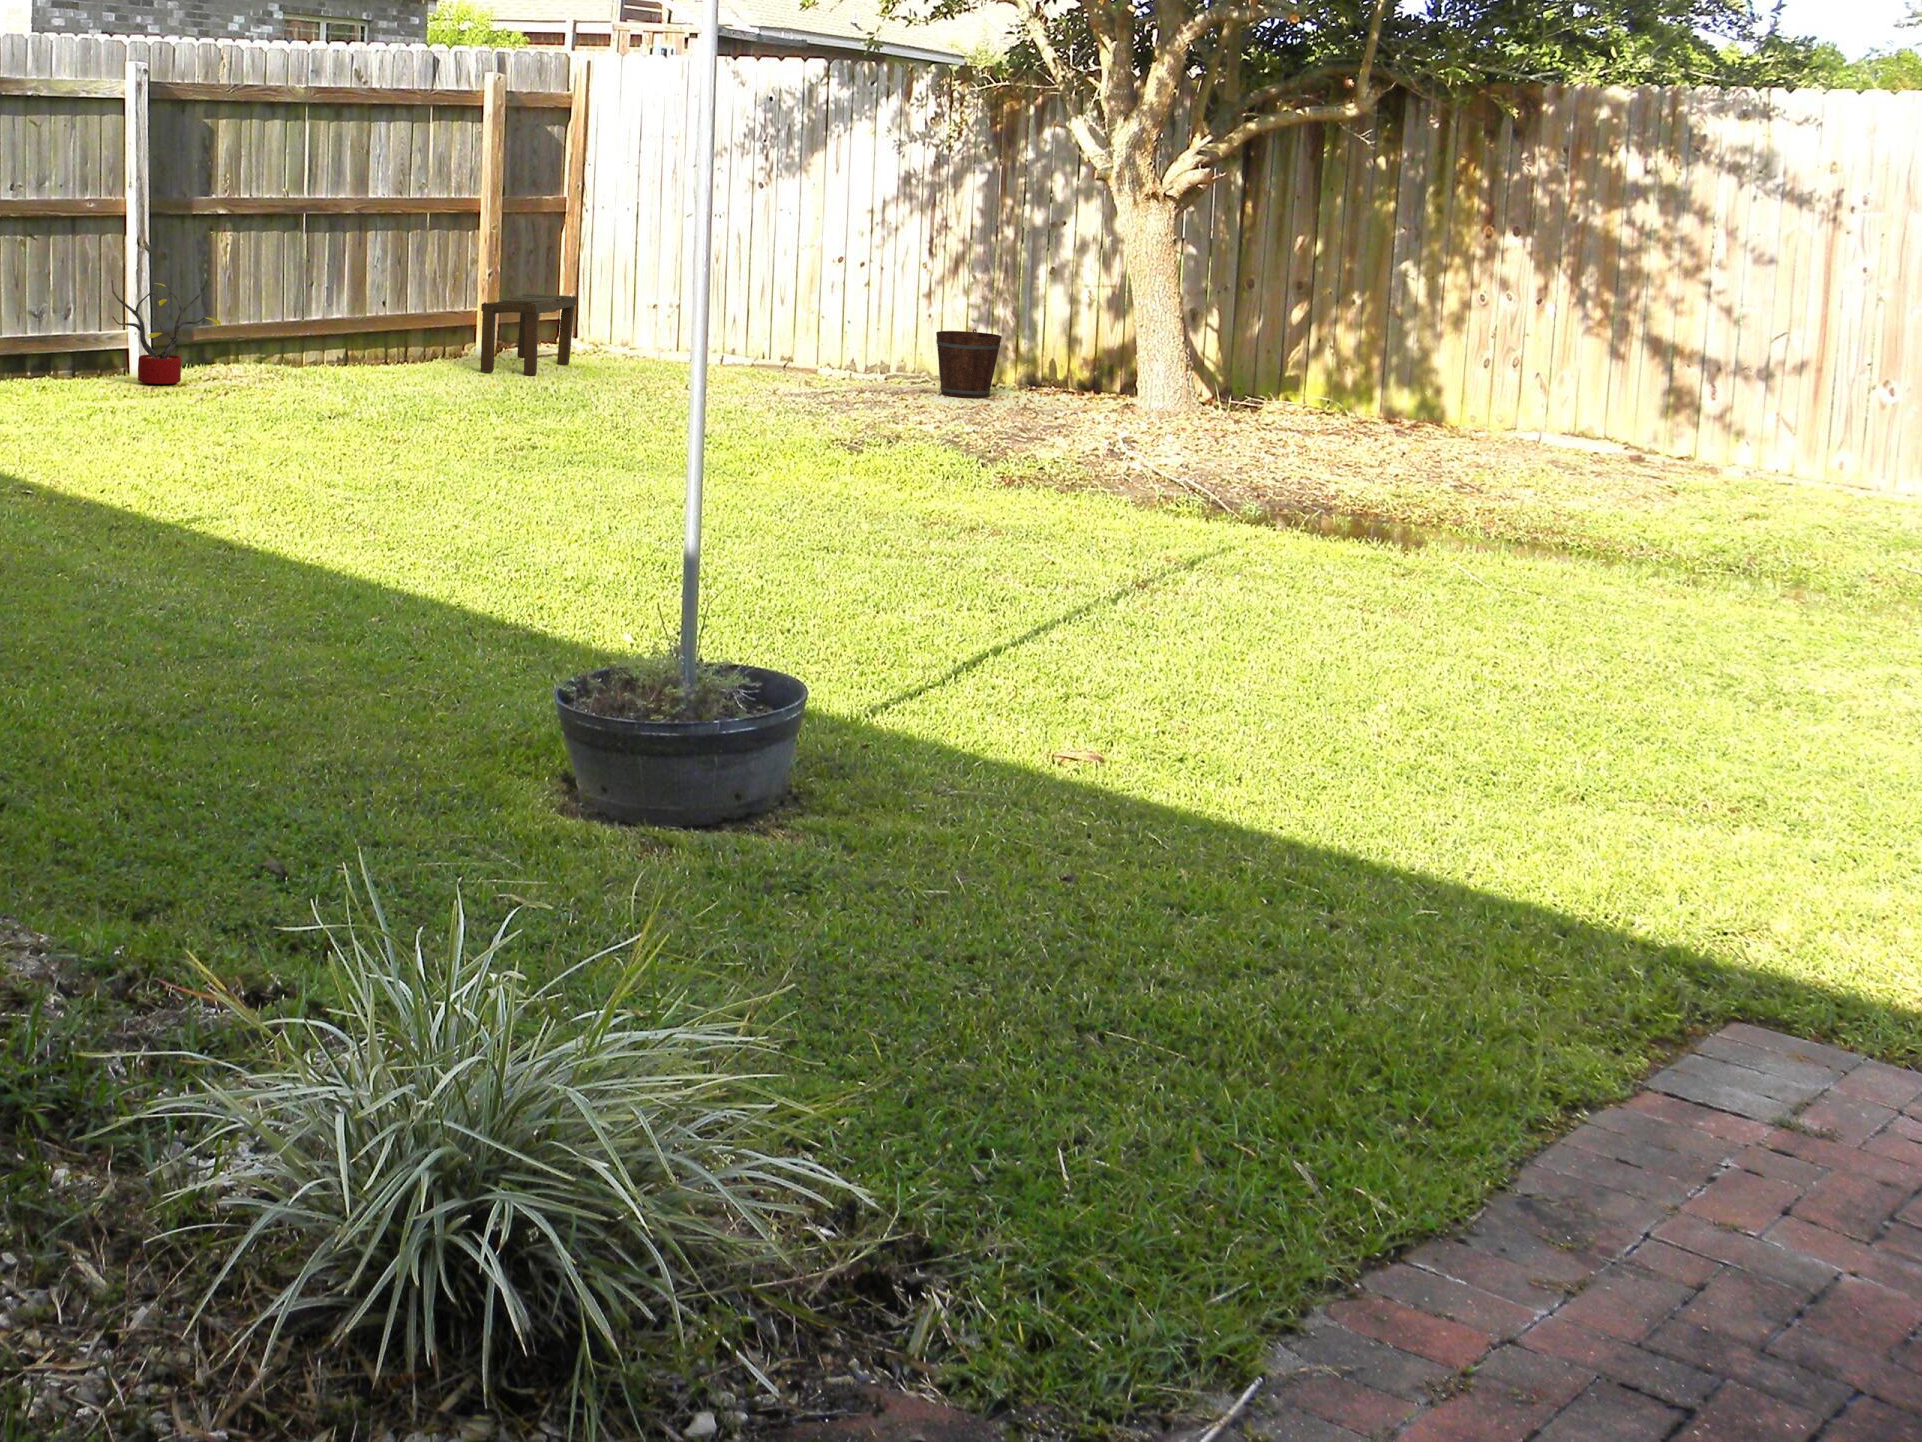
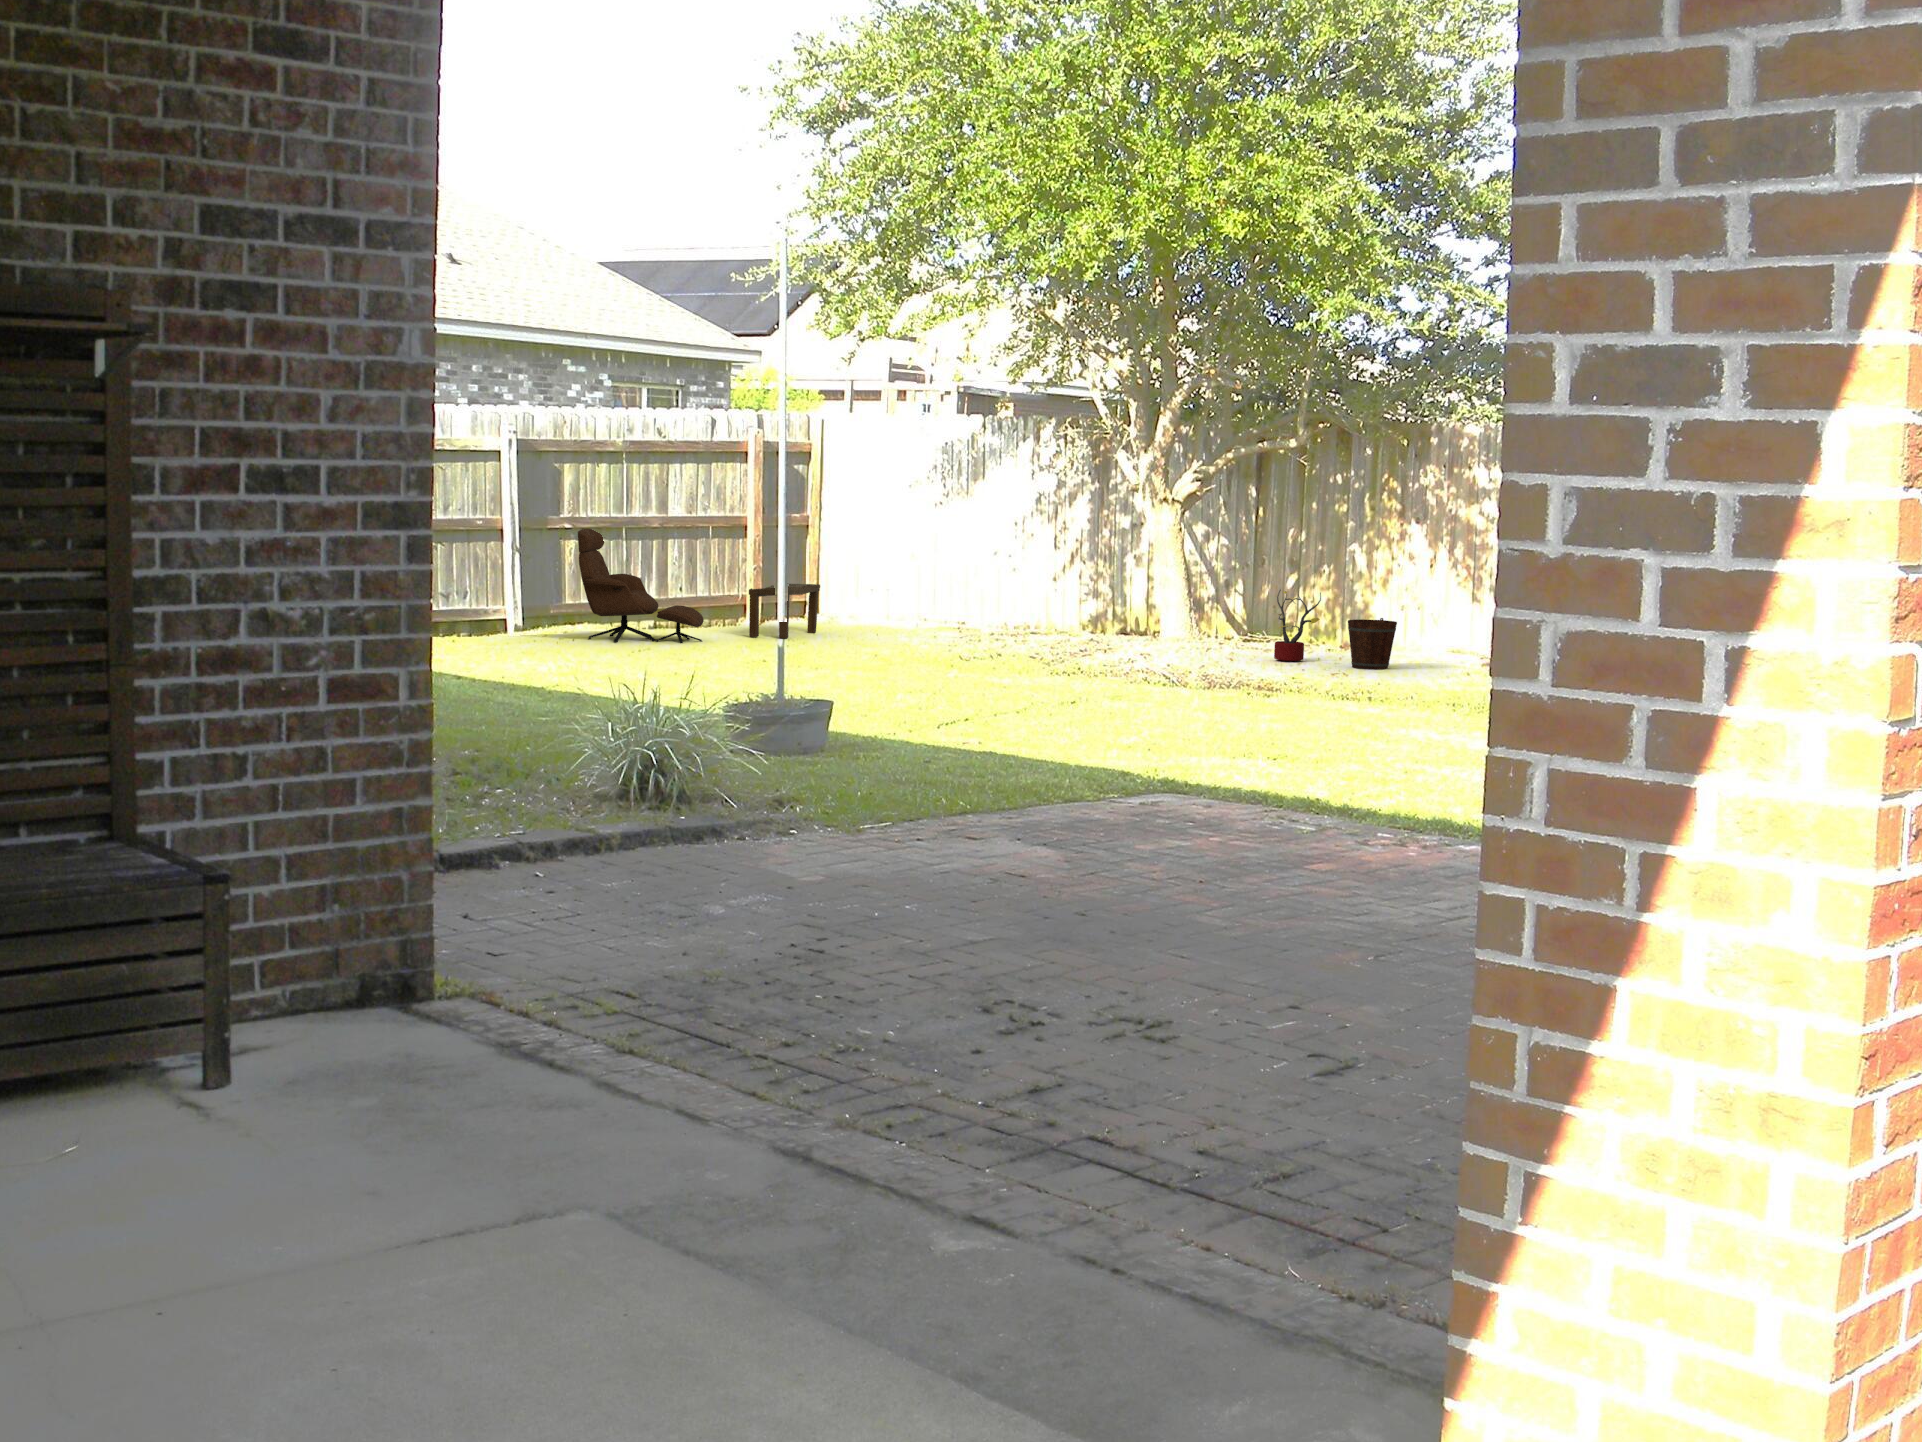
lounge chair: none [242,213,419,383] -> present [578,529,704,643]
decorative plant: present [111,281,221,384] -> present [1274,590,1321,661]
bucket: present [936,329,1002,398] -> present [1348,618,1397,669]

